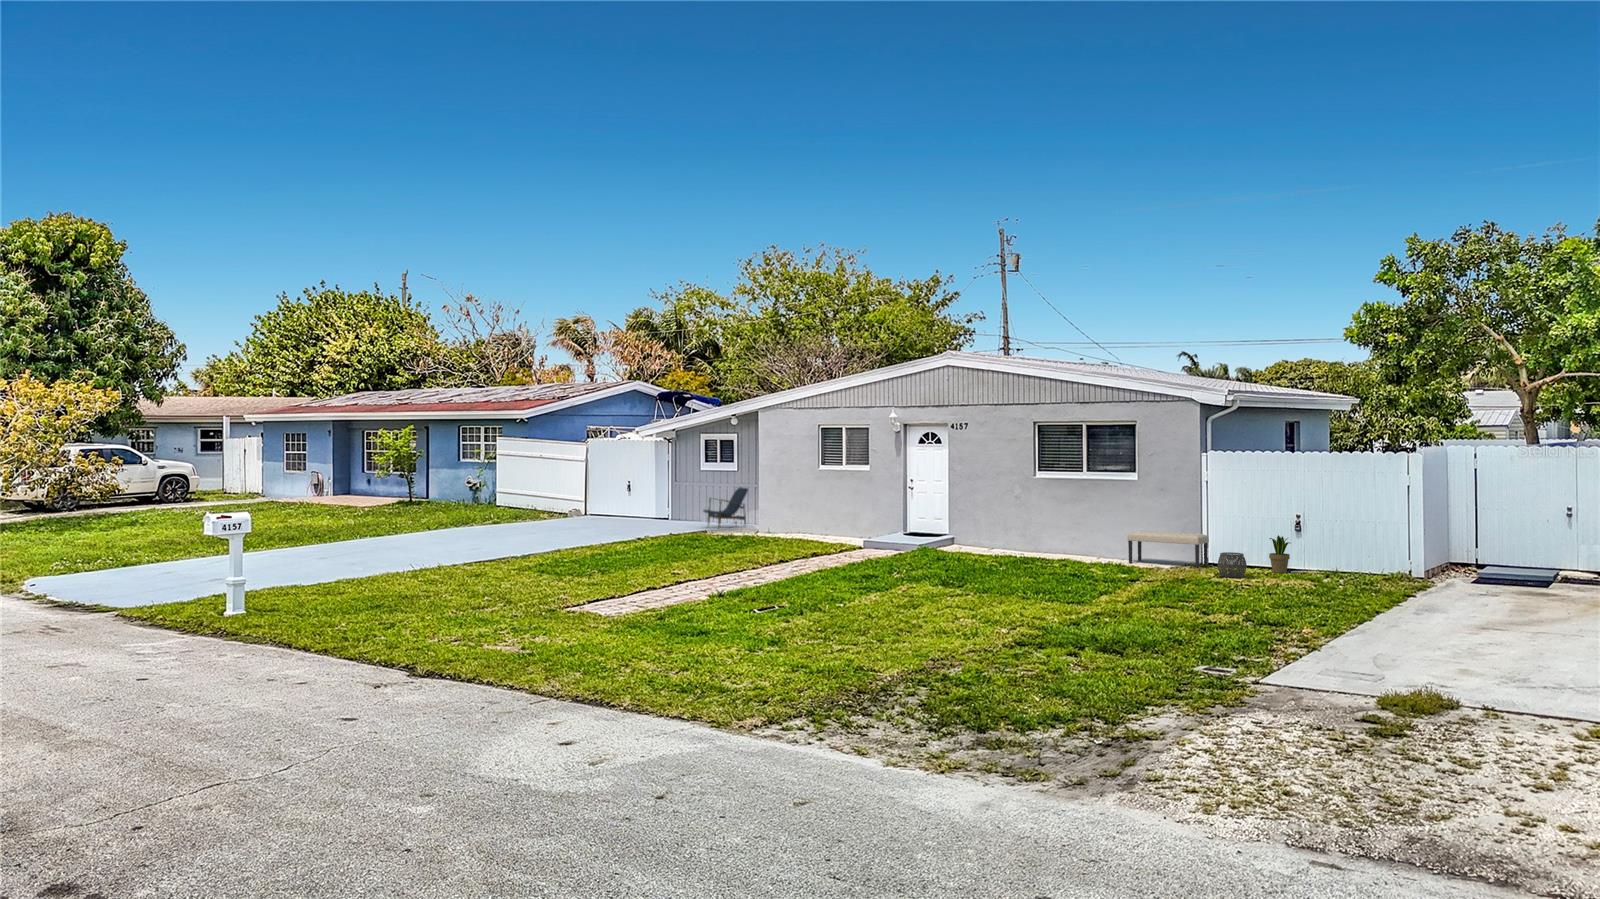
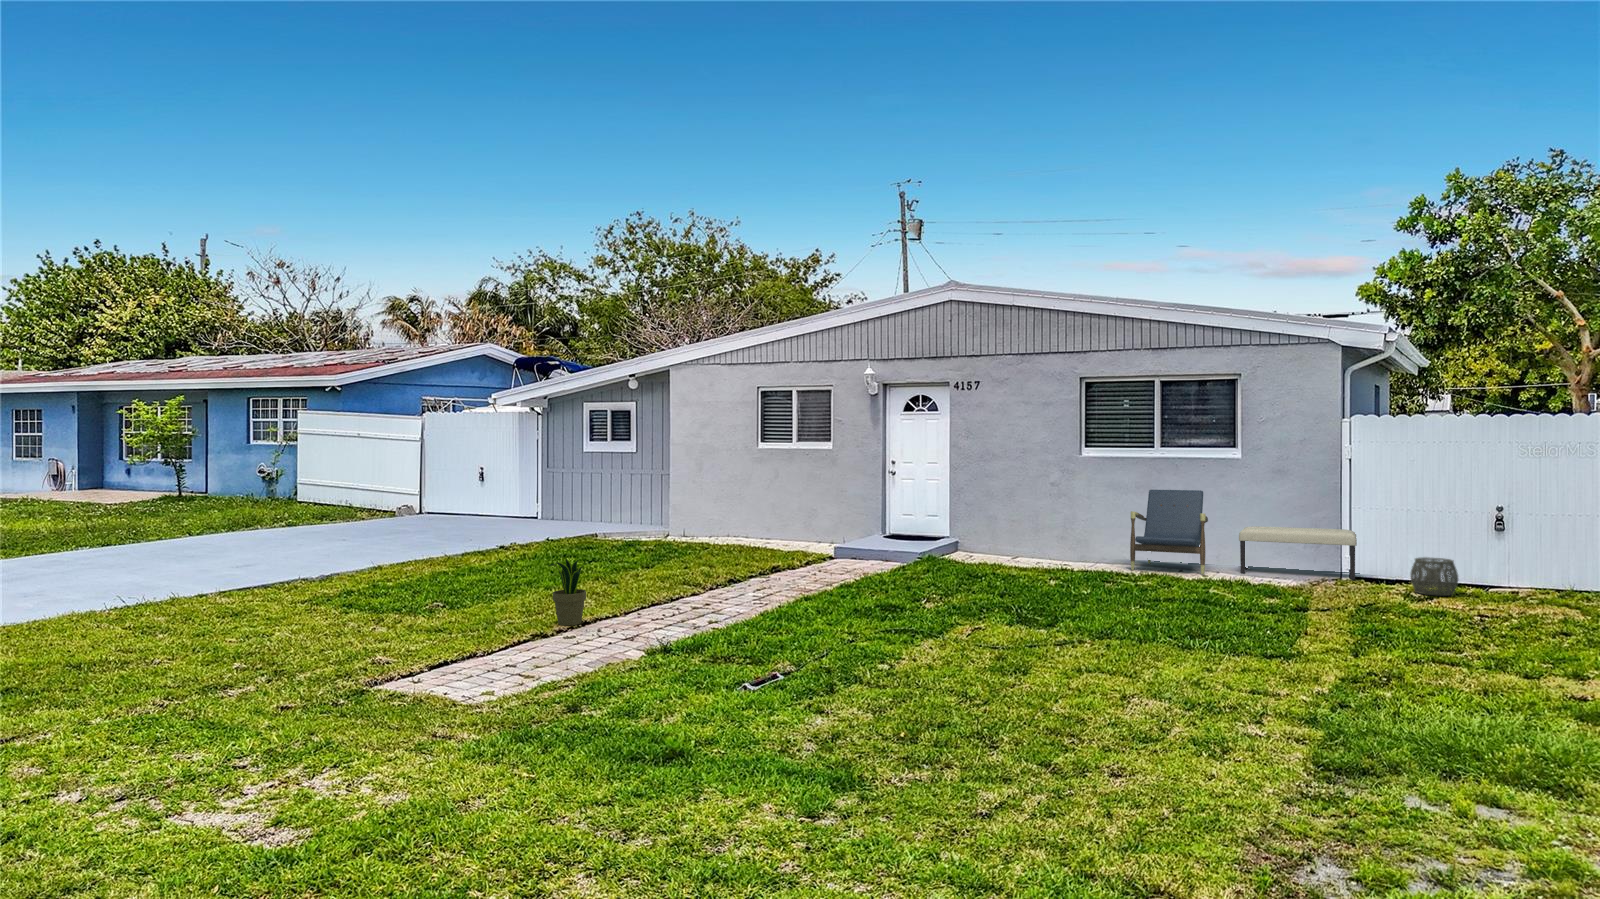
lounge chair: present [704,487,748,528] -> present [1130,490,1208,574]
potted plant: present [1269,535,1291,573] -> present [549,559,587,626]

